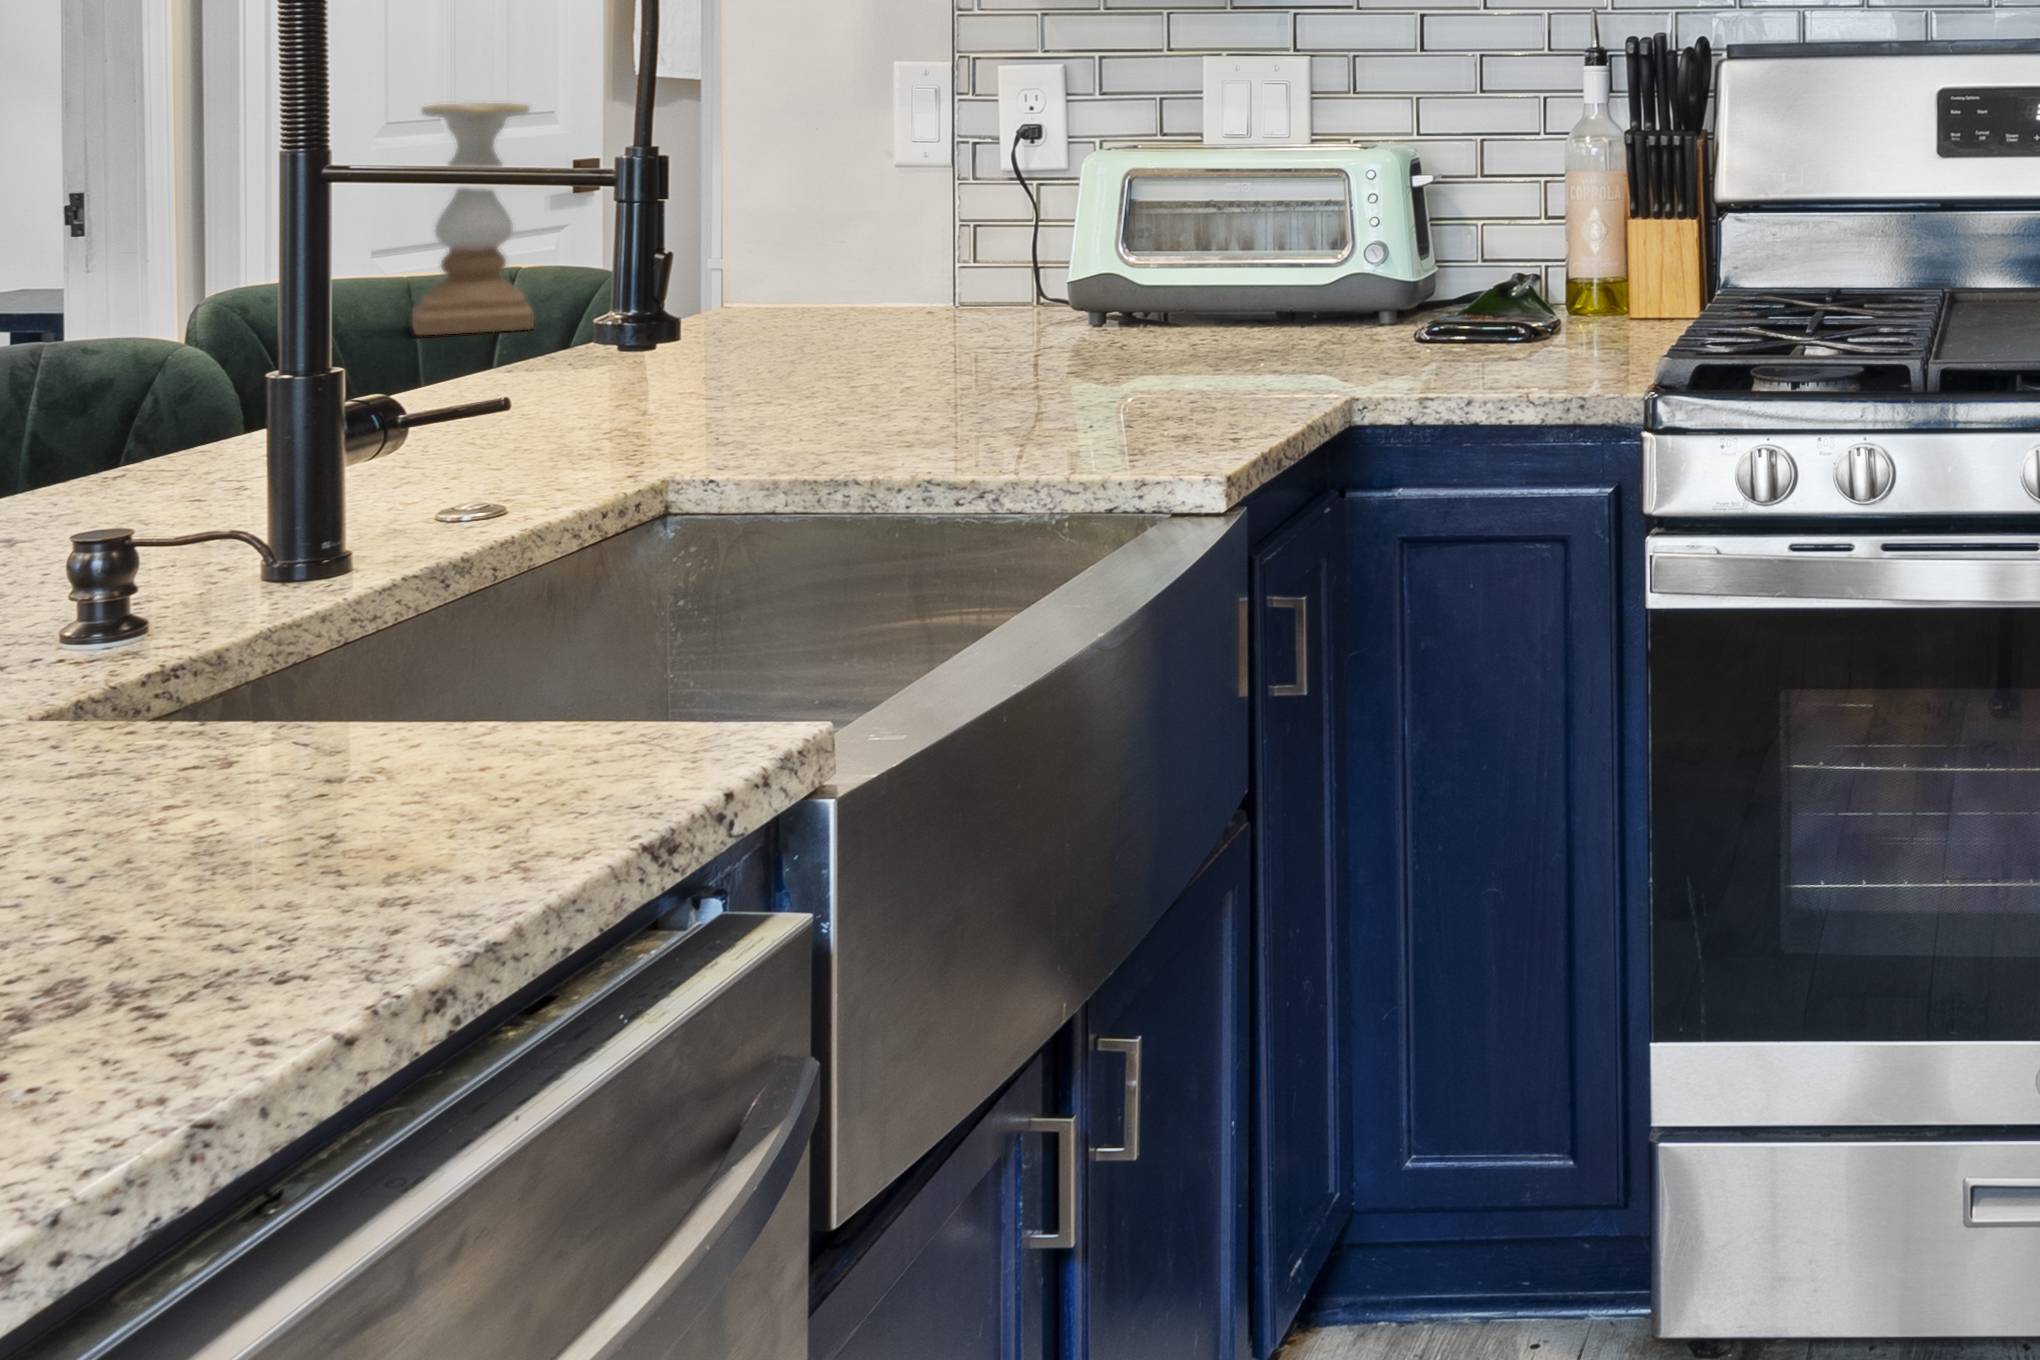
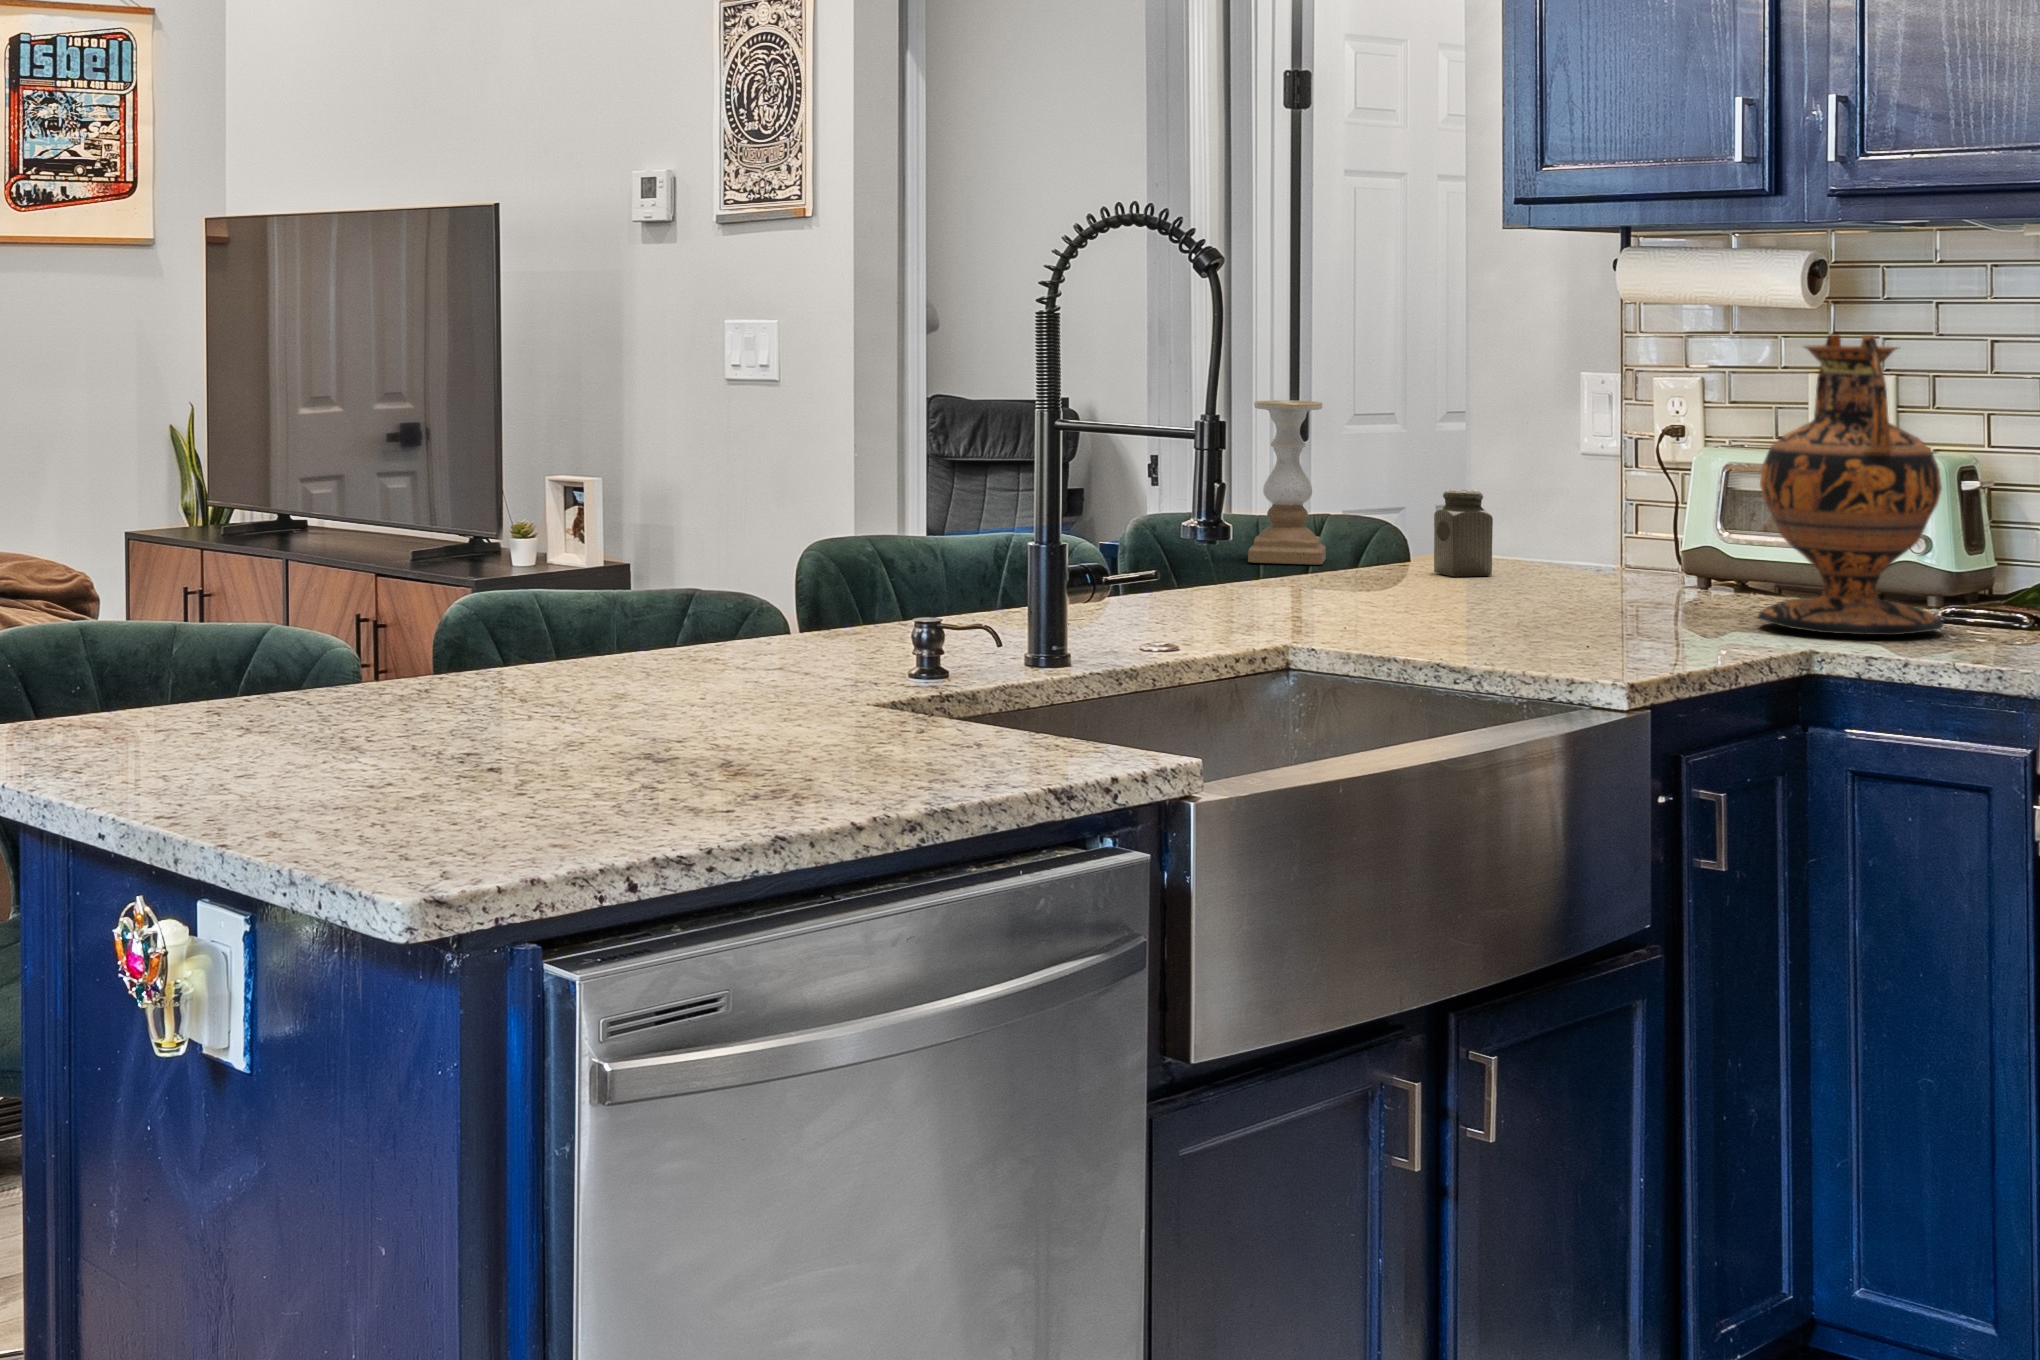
vase: none [1242,5,1459,365] -> present [1758,335,1944,635]
salt shaker: none [715,213,802,330] -> present [1434,489,1493,576]

